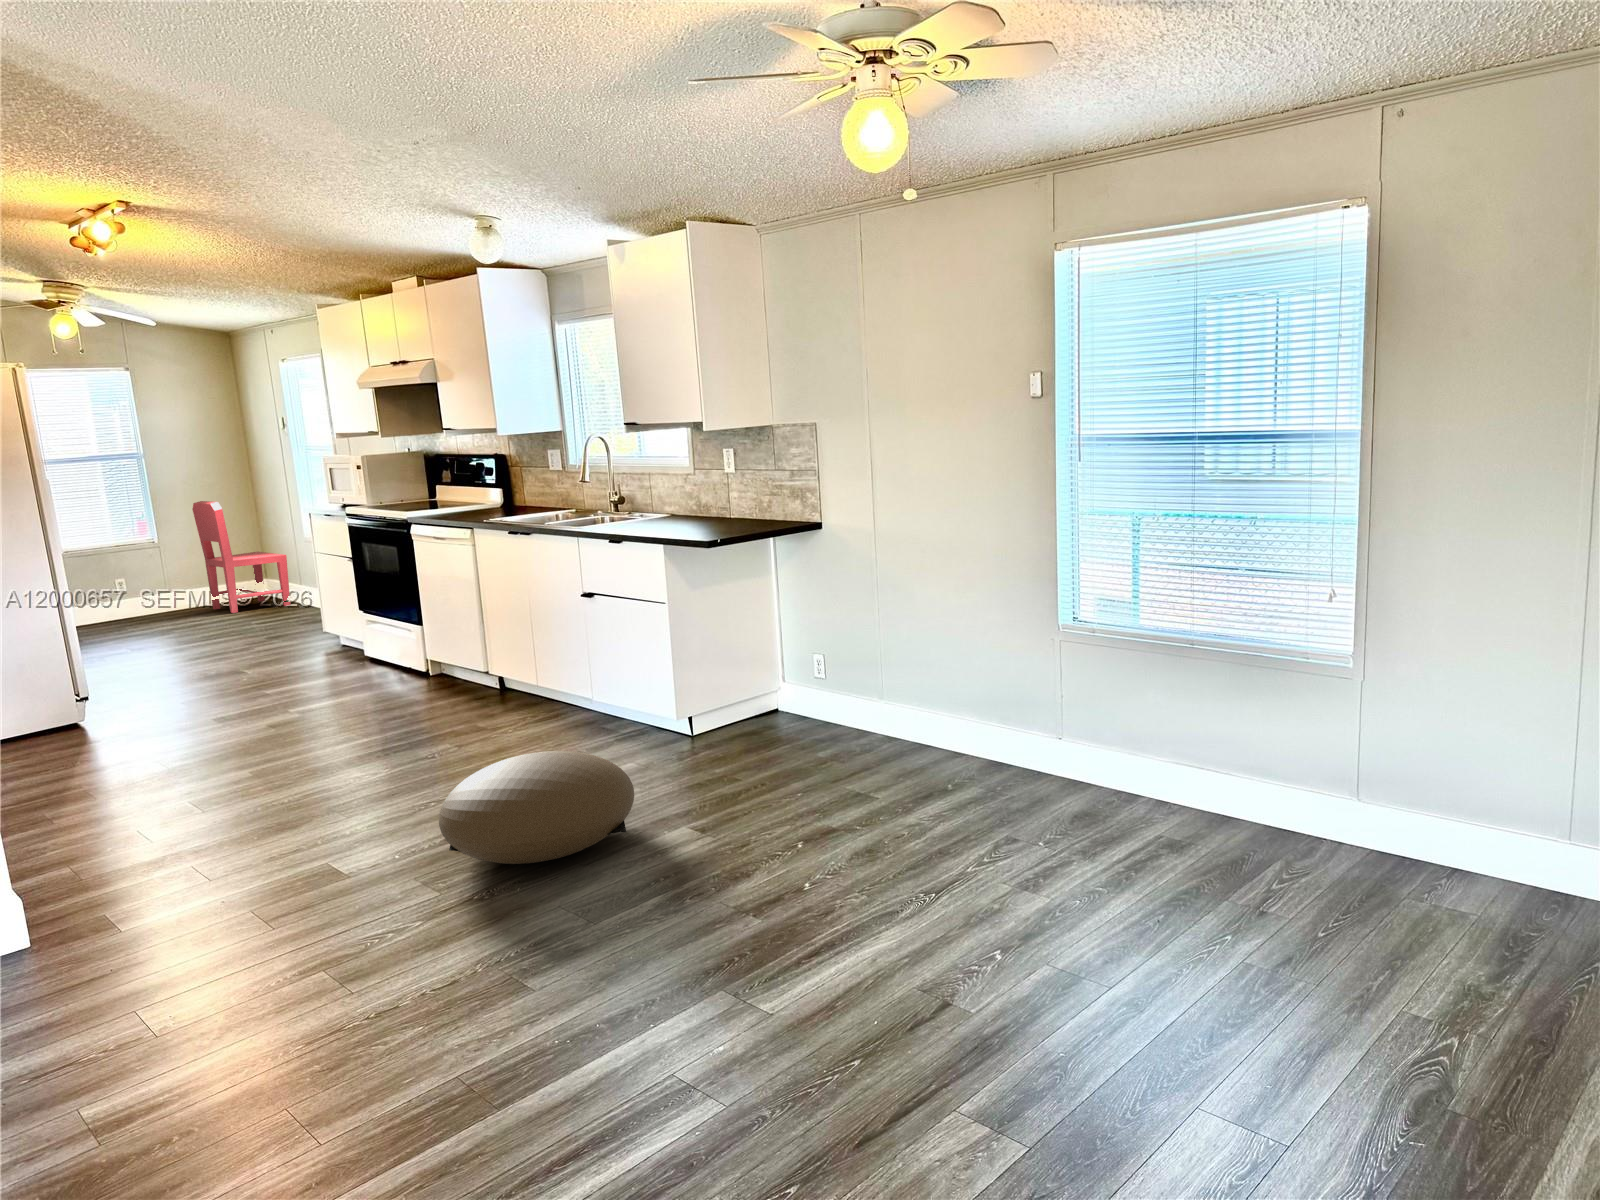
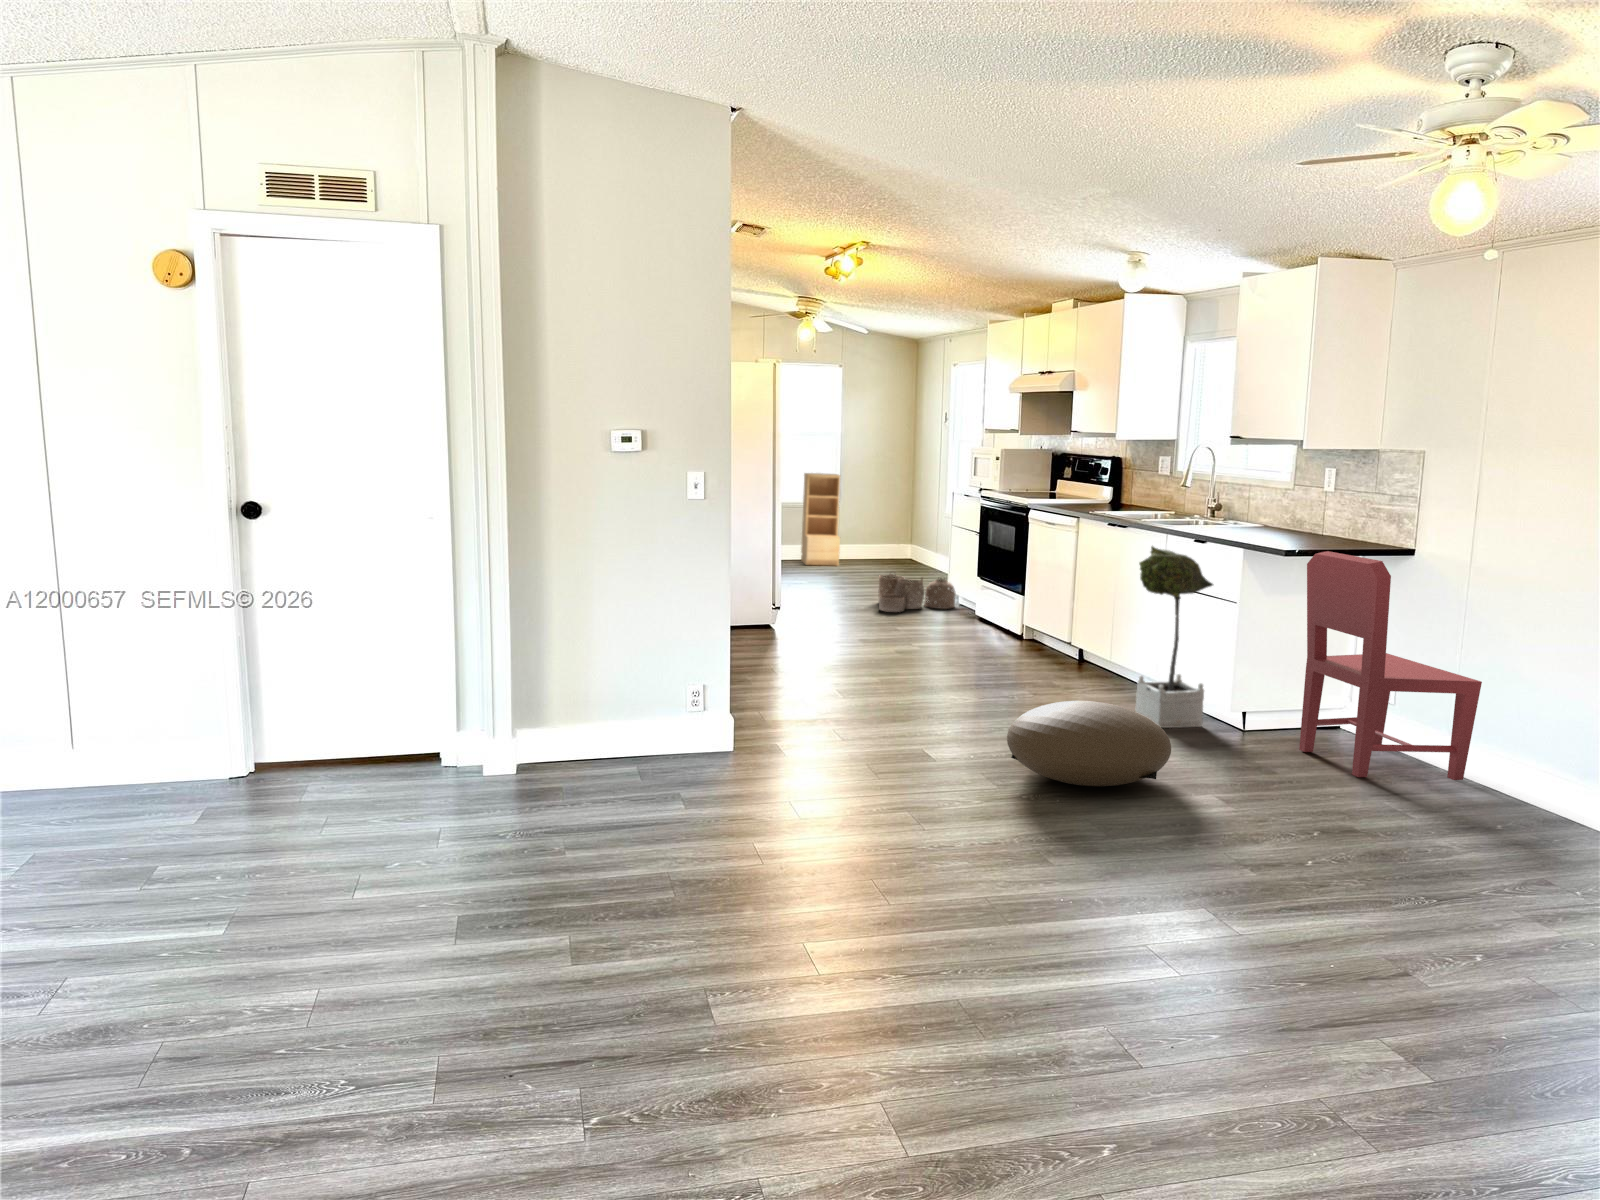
dining chair: present [192,501,290,613] -> present [1299,551,1482,780]
bookshelf: none [99,506,172,626] -> present [801,473,840,566]
potted tree: none [553,554,651,757] -> present [1136,546,1213,728]
woven basket: none [229,616,337,672] -> present [879,572,955,612]

